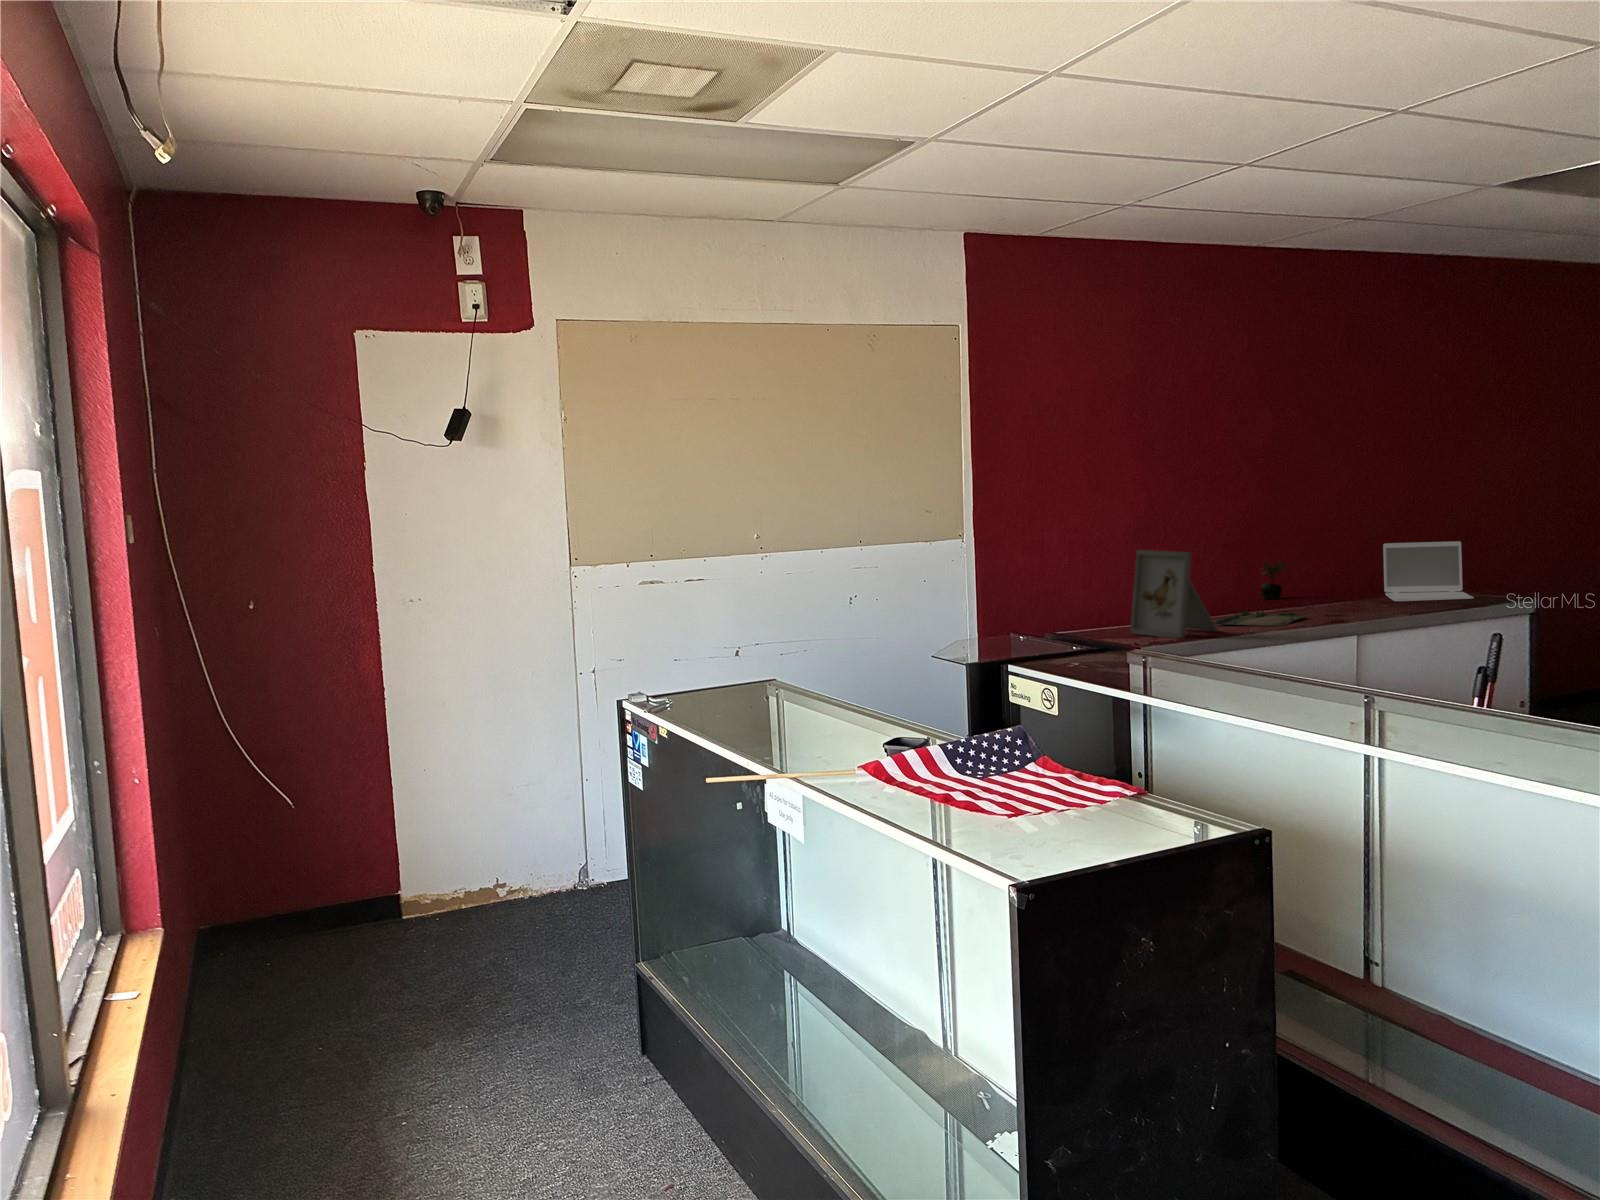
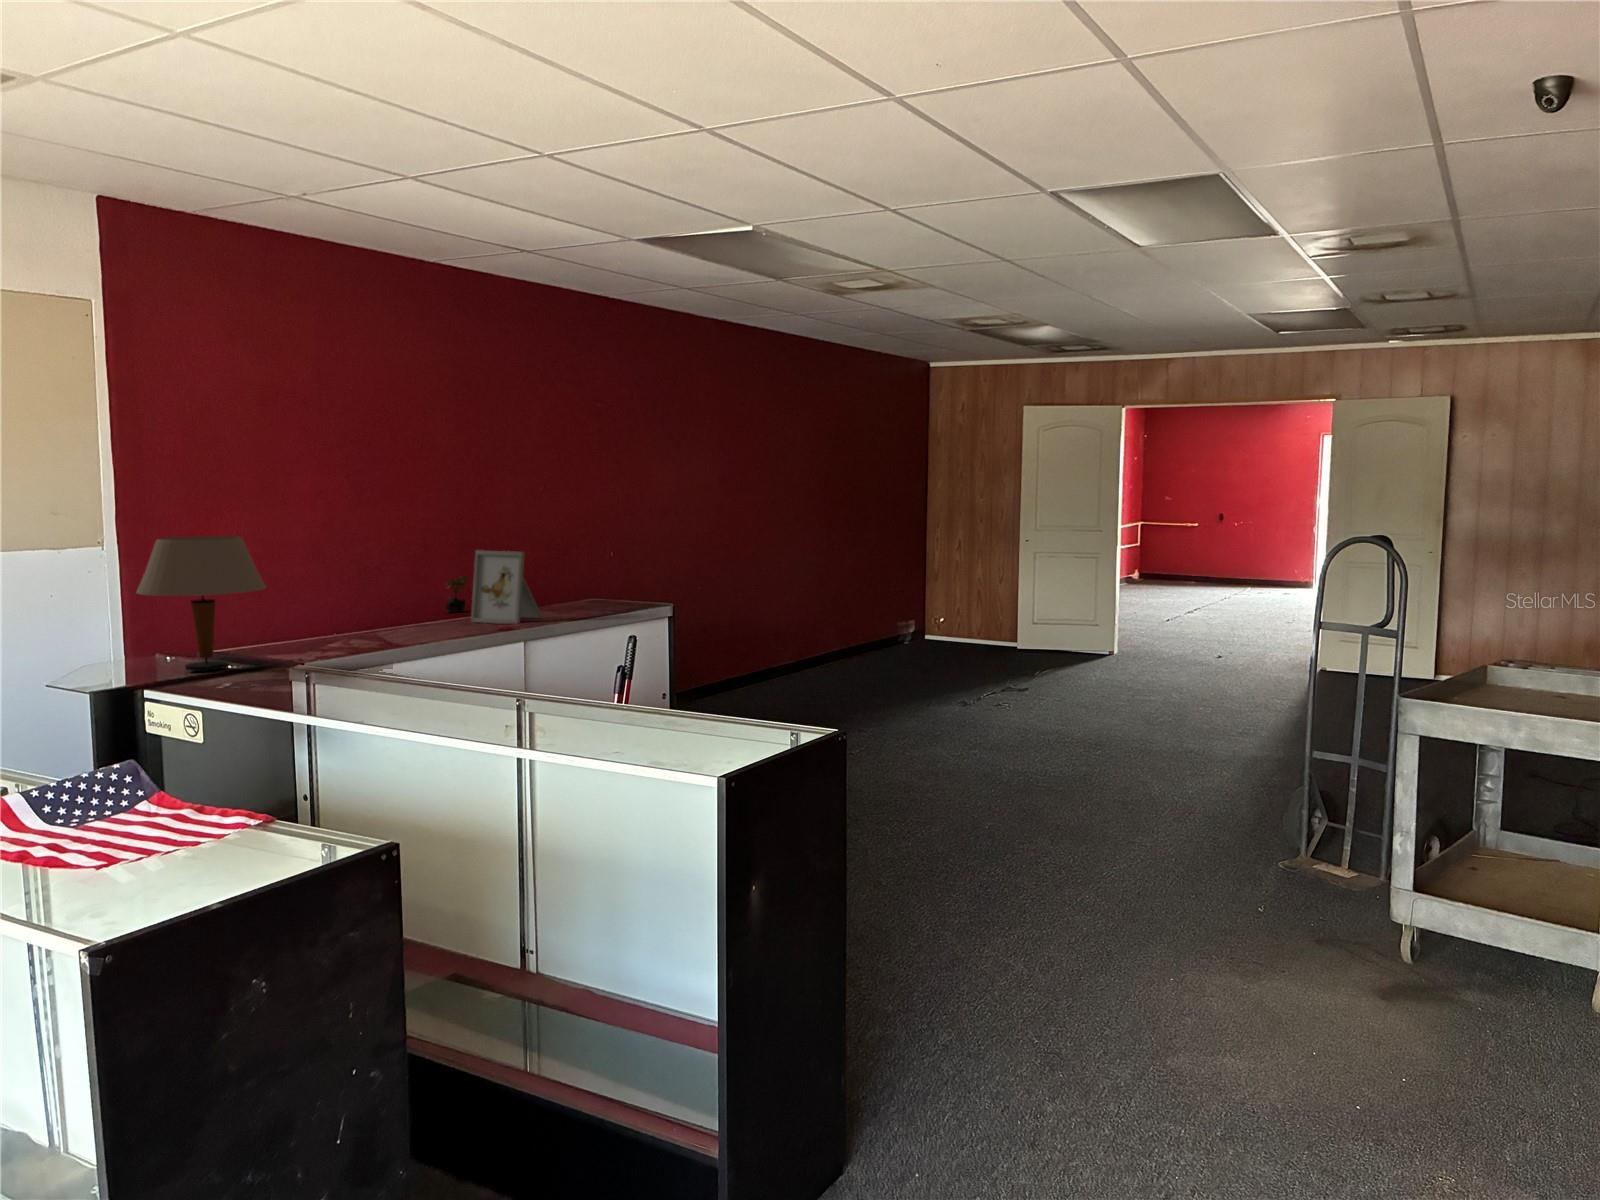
table lamp: none [998,528,1105,651] -> present [136,536,266,672]
laptop: present [1383,541,1474,601] -> none [553,558,626,612]
picture frame: present [1130,550,1218,638] -> present [471,550,542,623]
tray: present [1216,609,1306,626] -> none [393,619,483,639]

